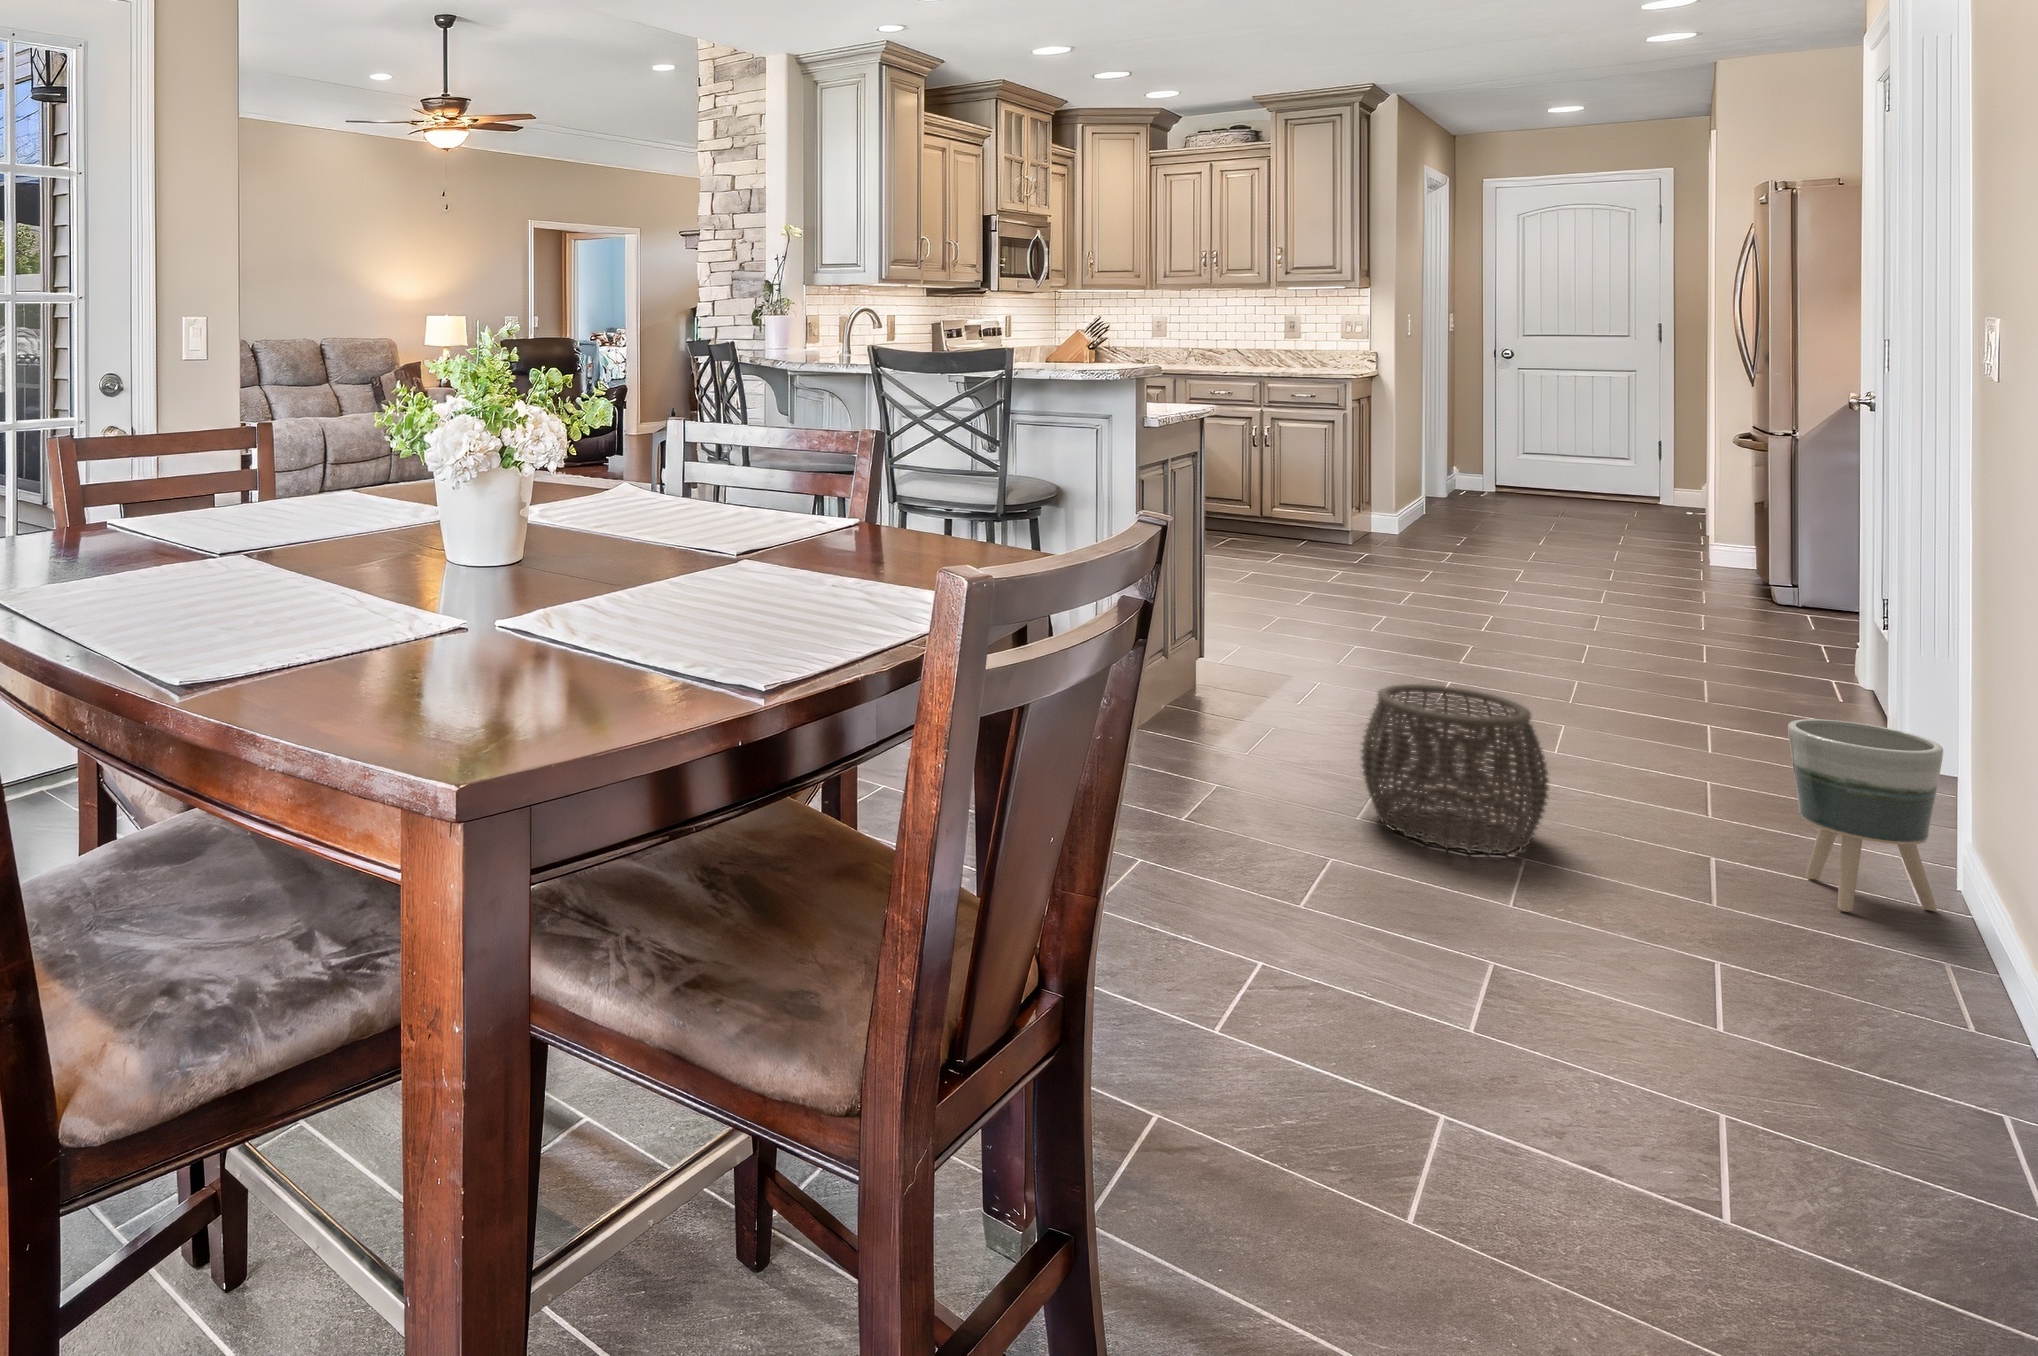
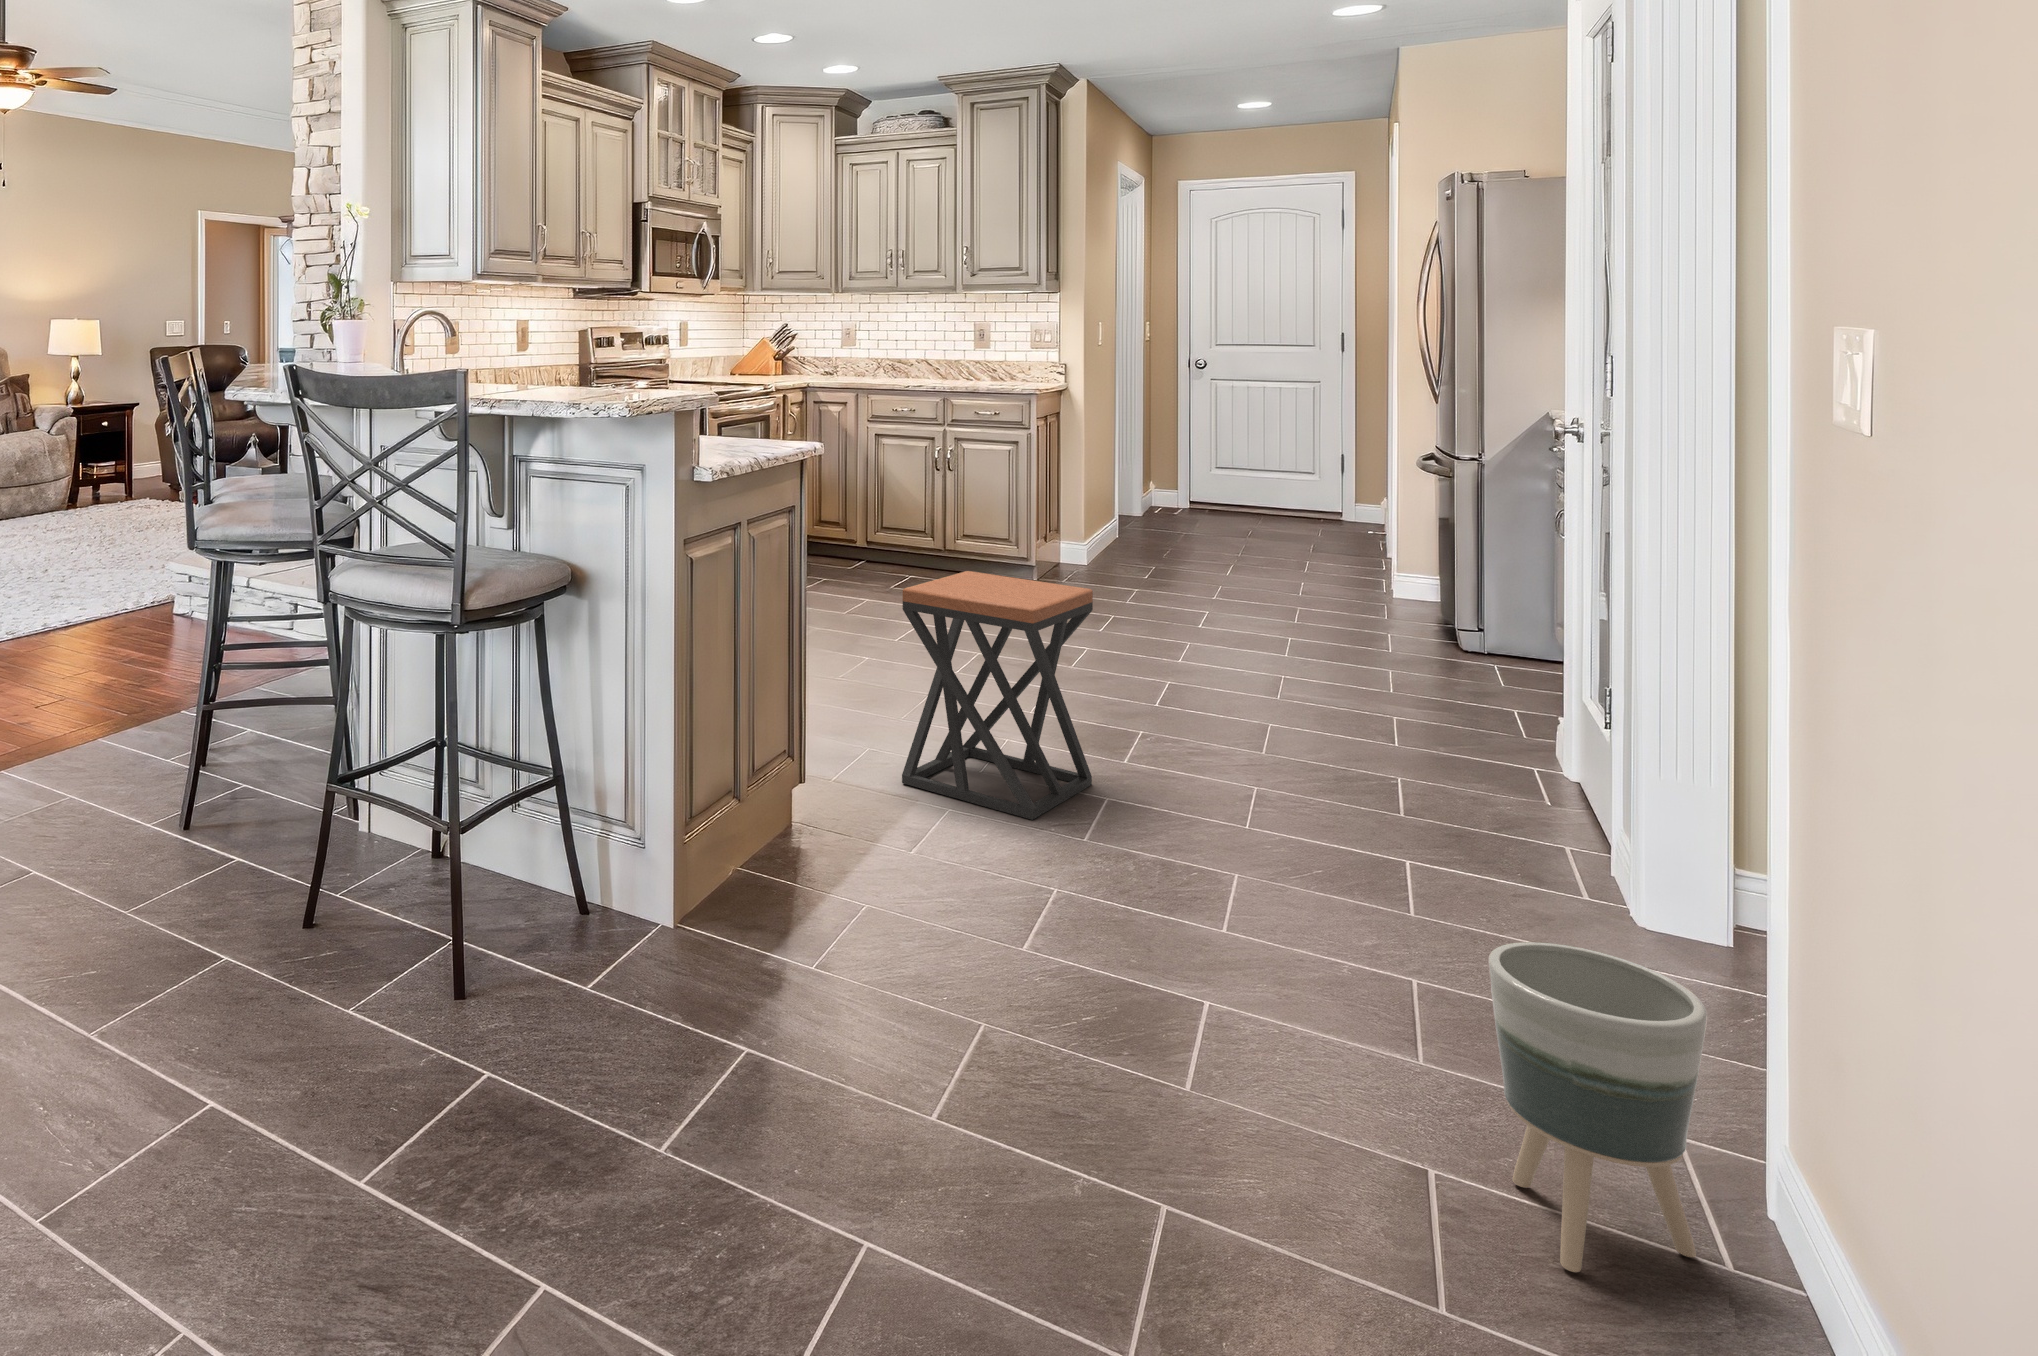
stool: none [1285,512,1447,697] -> present [902,571,1093,820]
woven basket: present [1361,684,1549,854] -> none [914,871,1165,1161]

